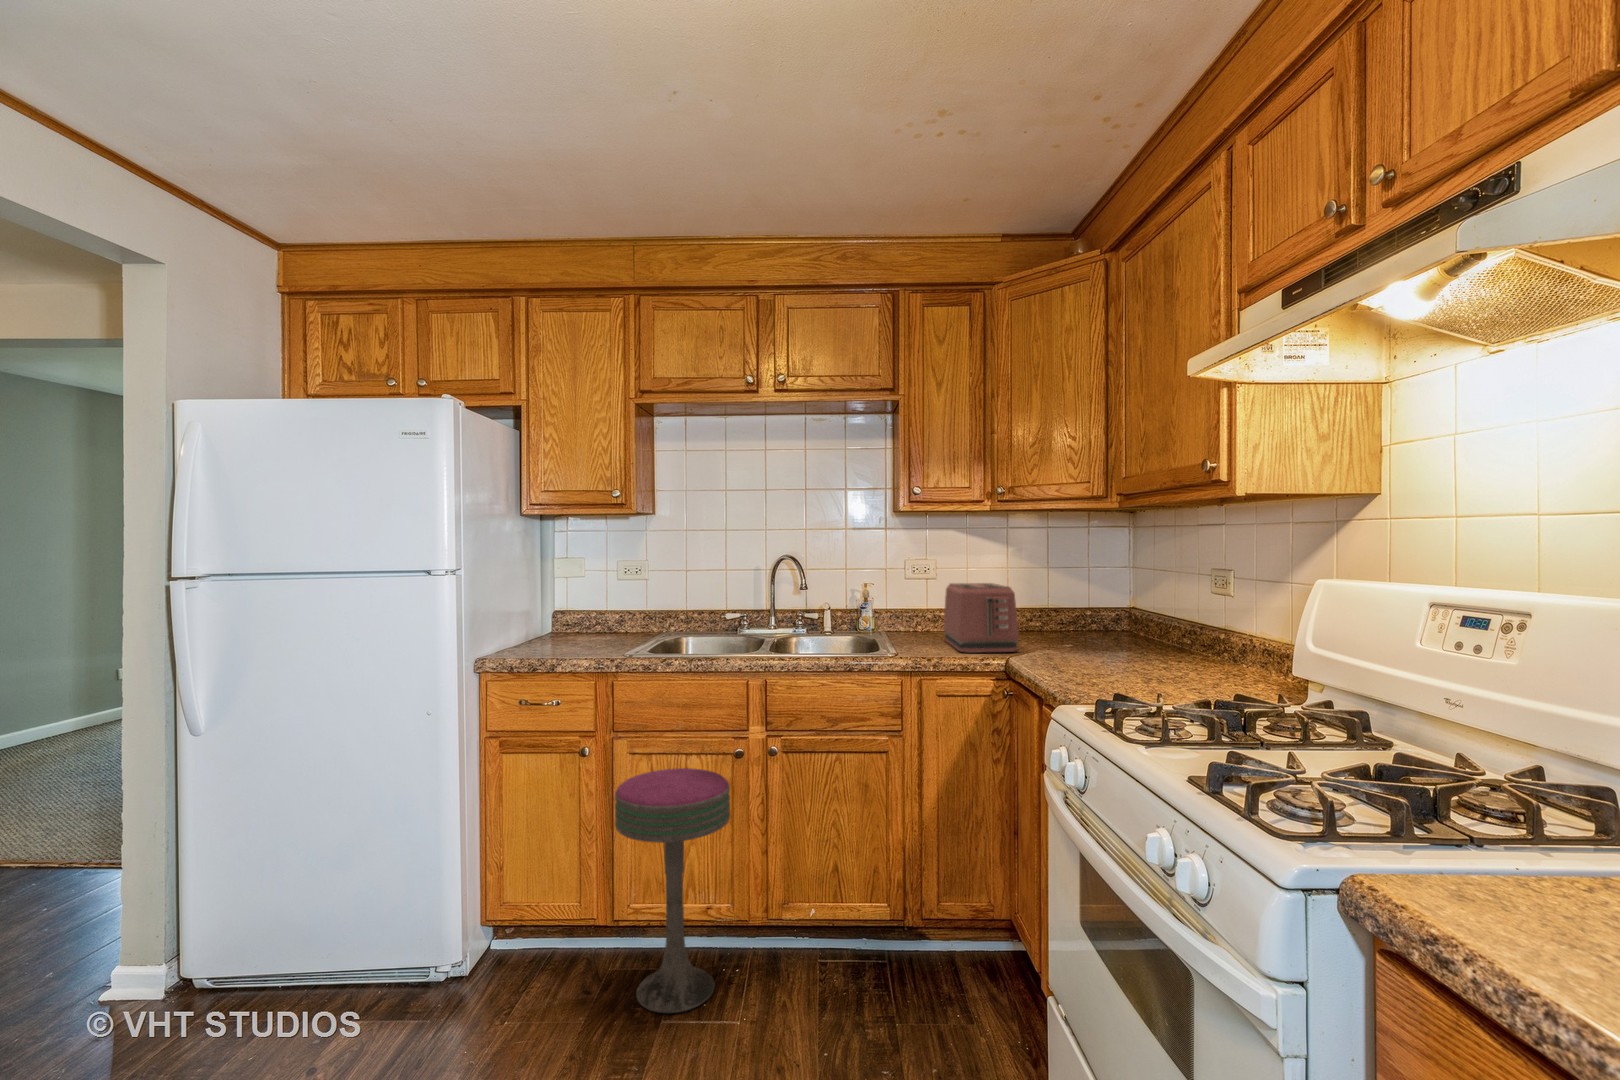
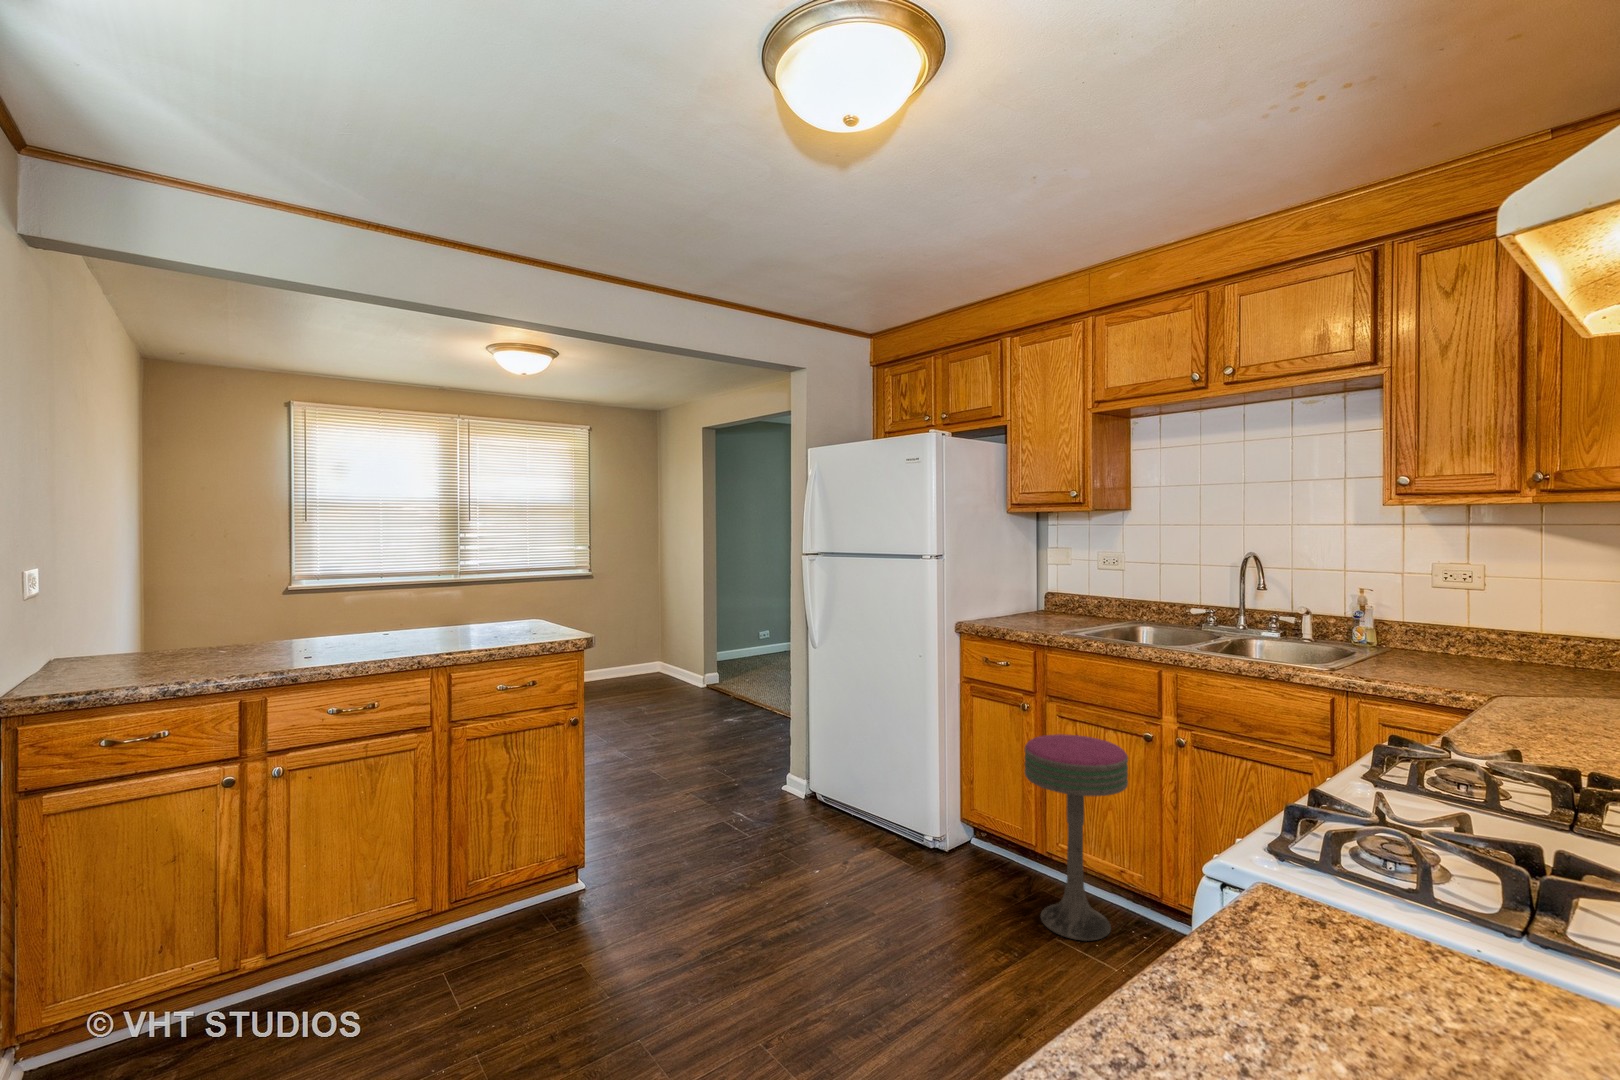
toaster: present [943,583,1019,653] -> none [1433,596,1556,693]

